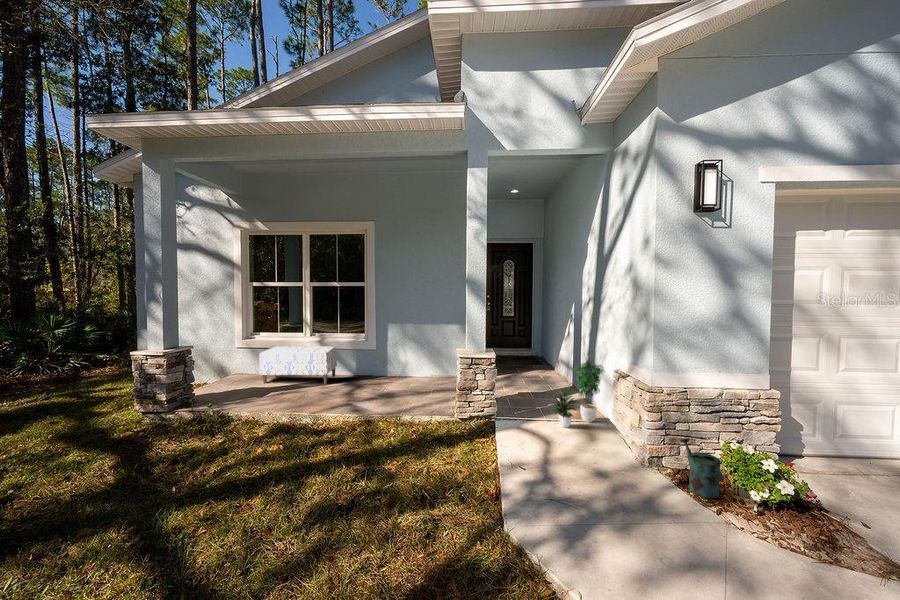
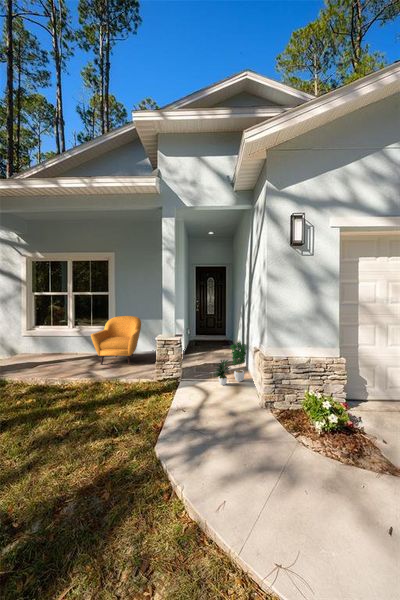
armchair: none [347,318,418,394] -> present [91,316,141,365]
bench: present [259,346,337,384] -> none [35,335,89,360]
watering can: present [680,439,723,498] -> none [284,390,303,428]

